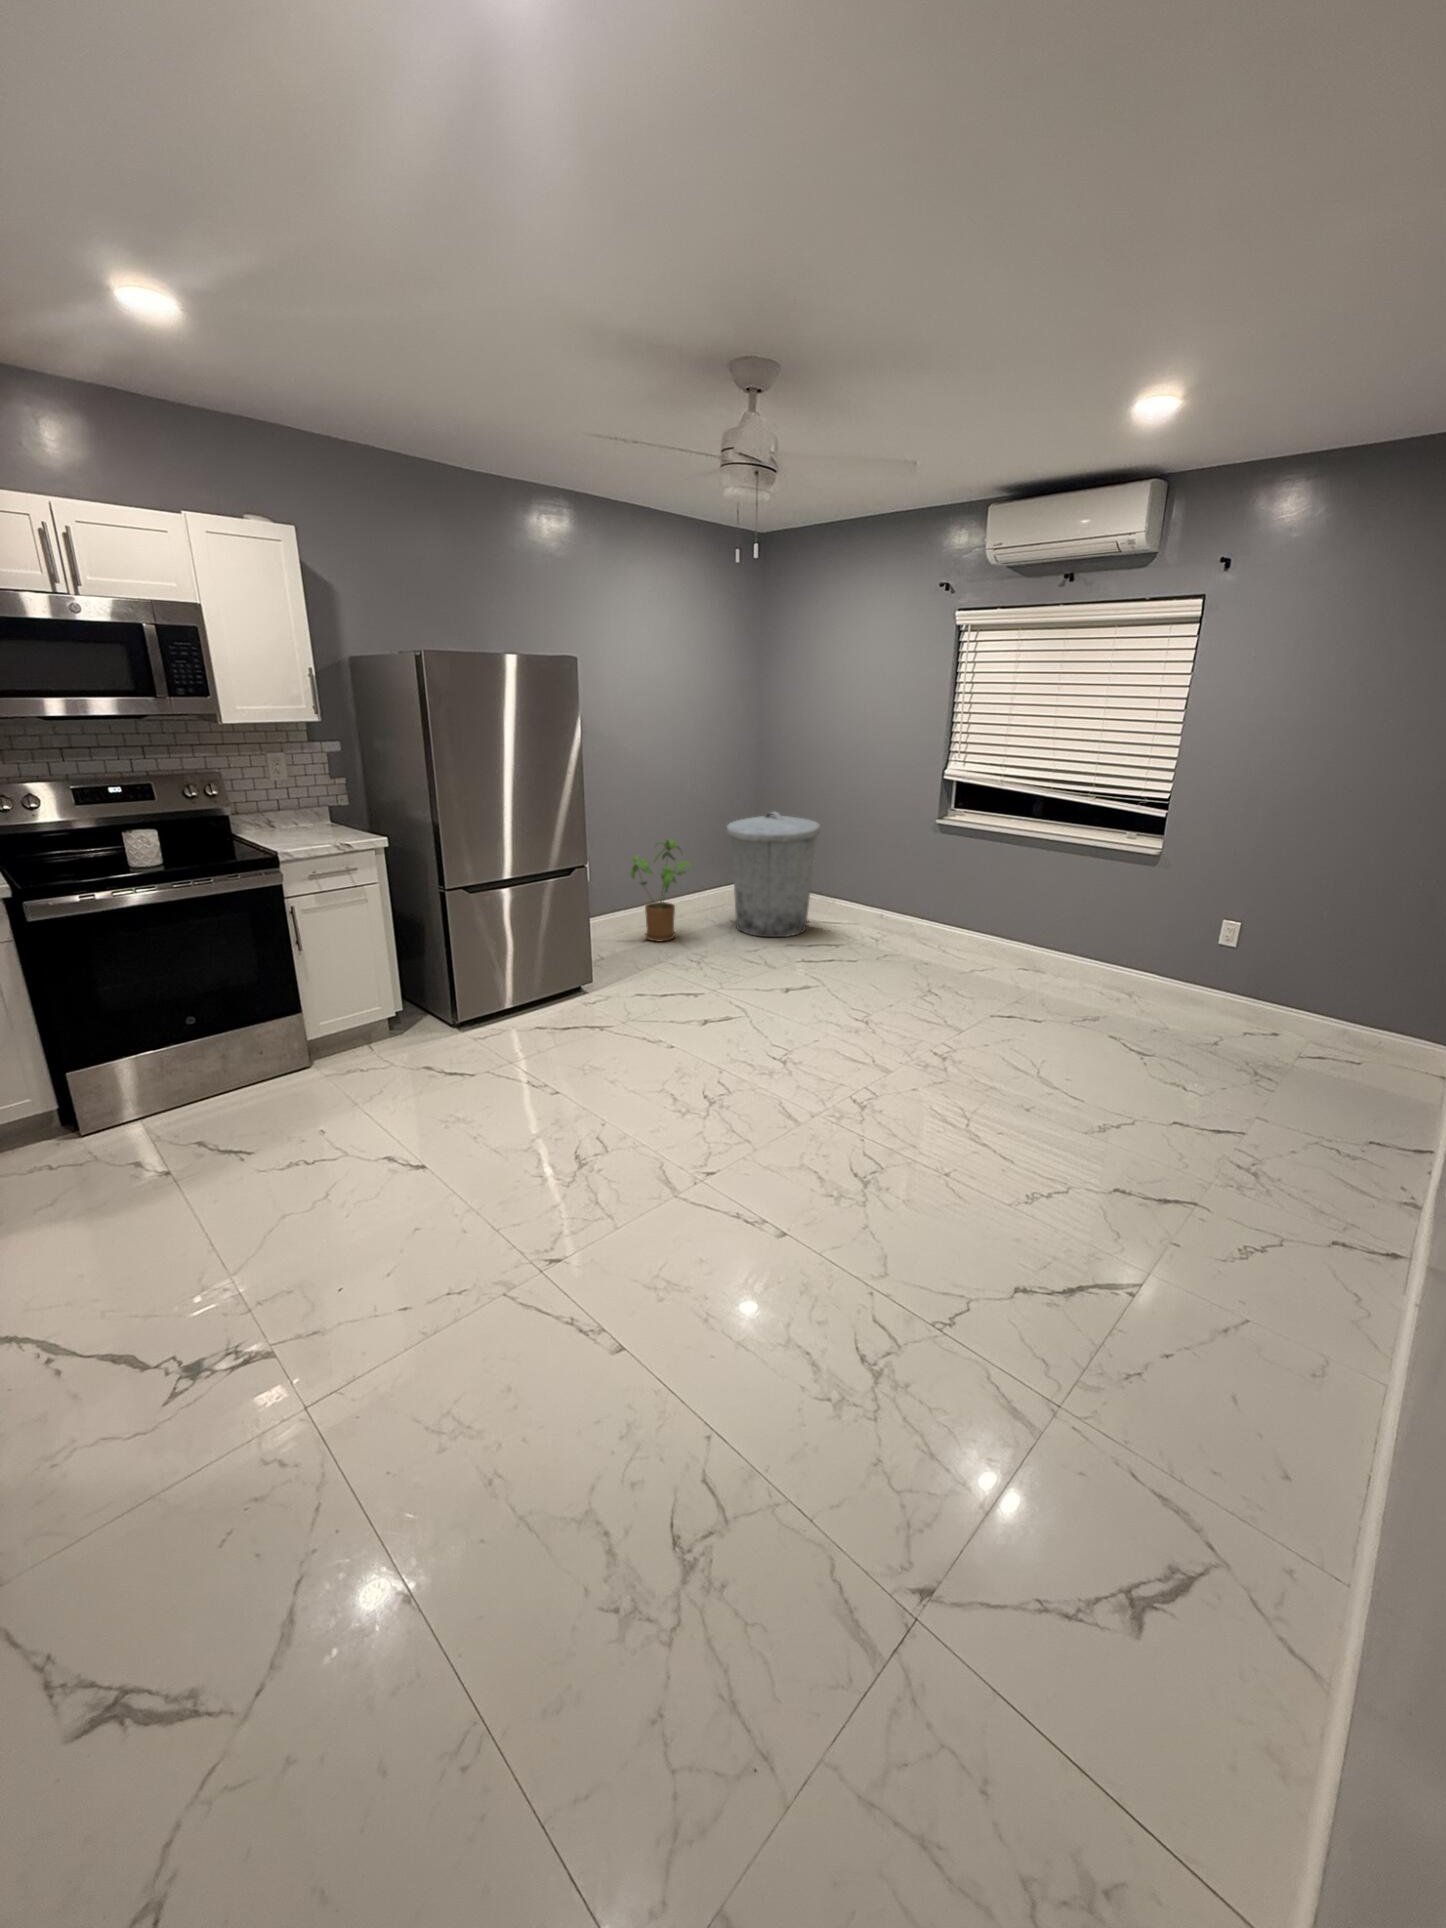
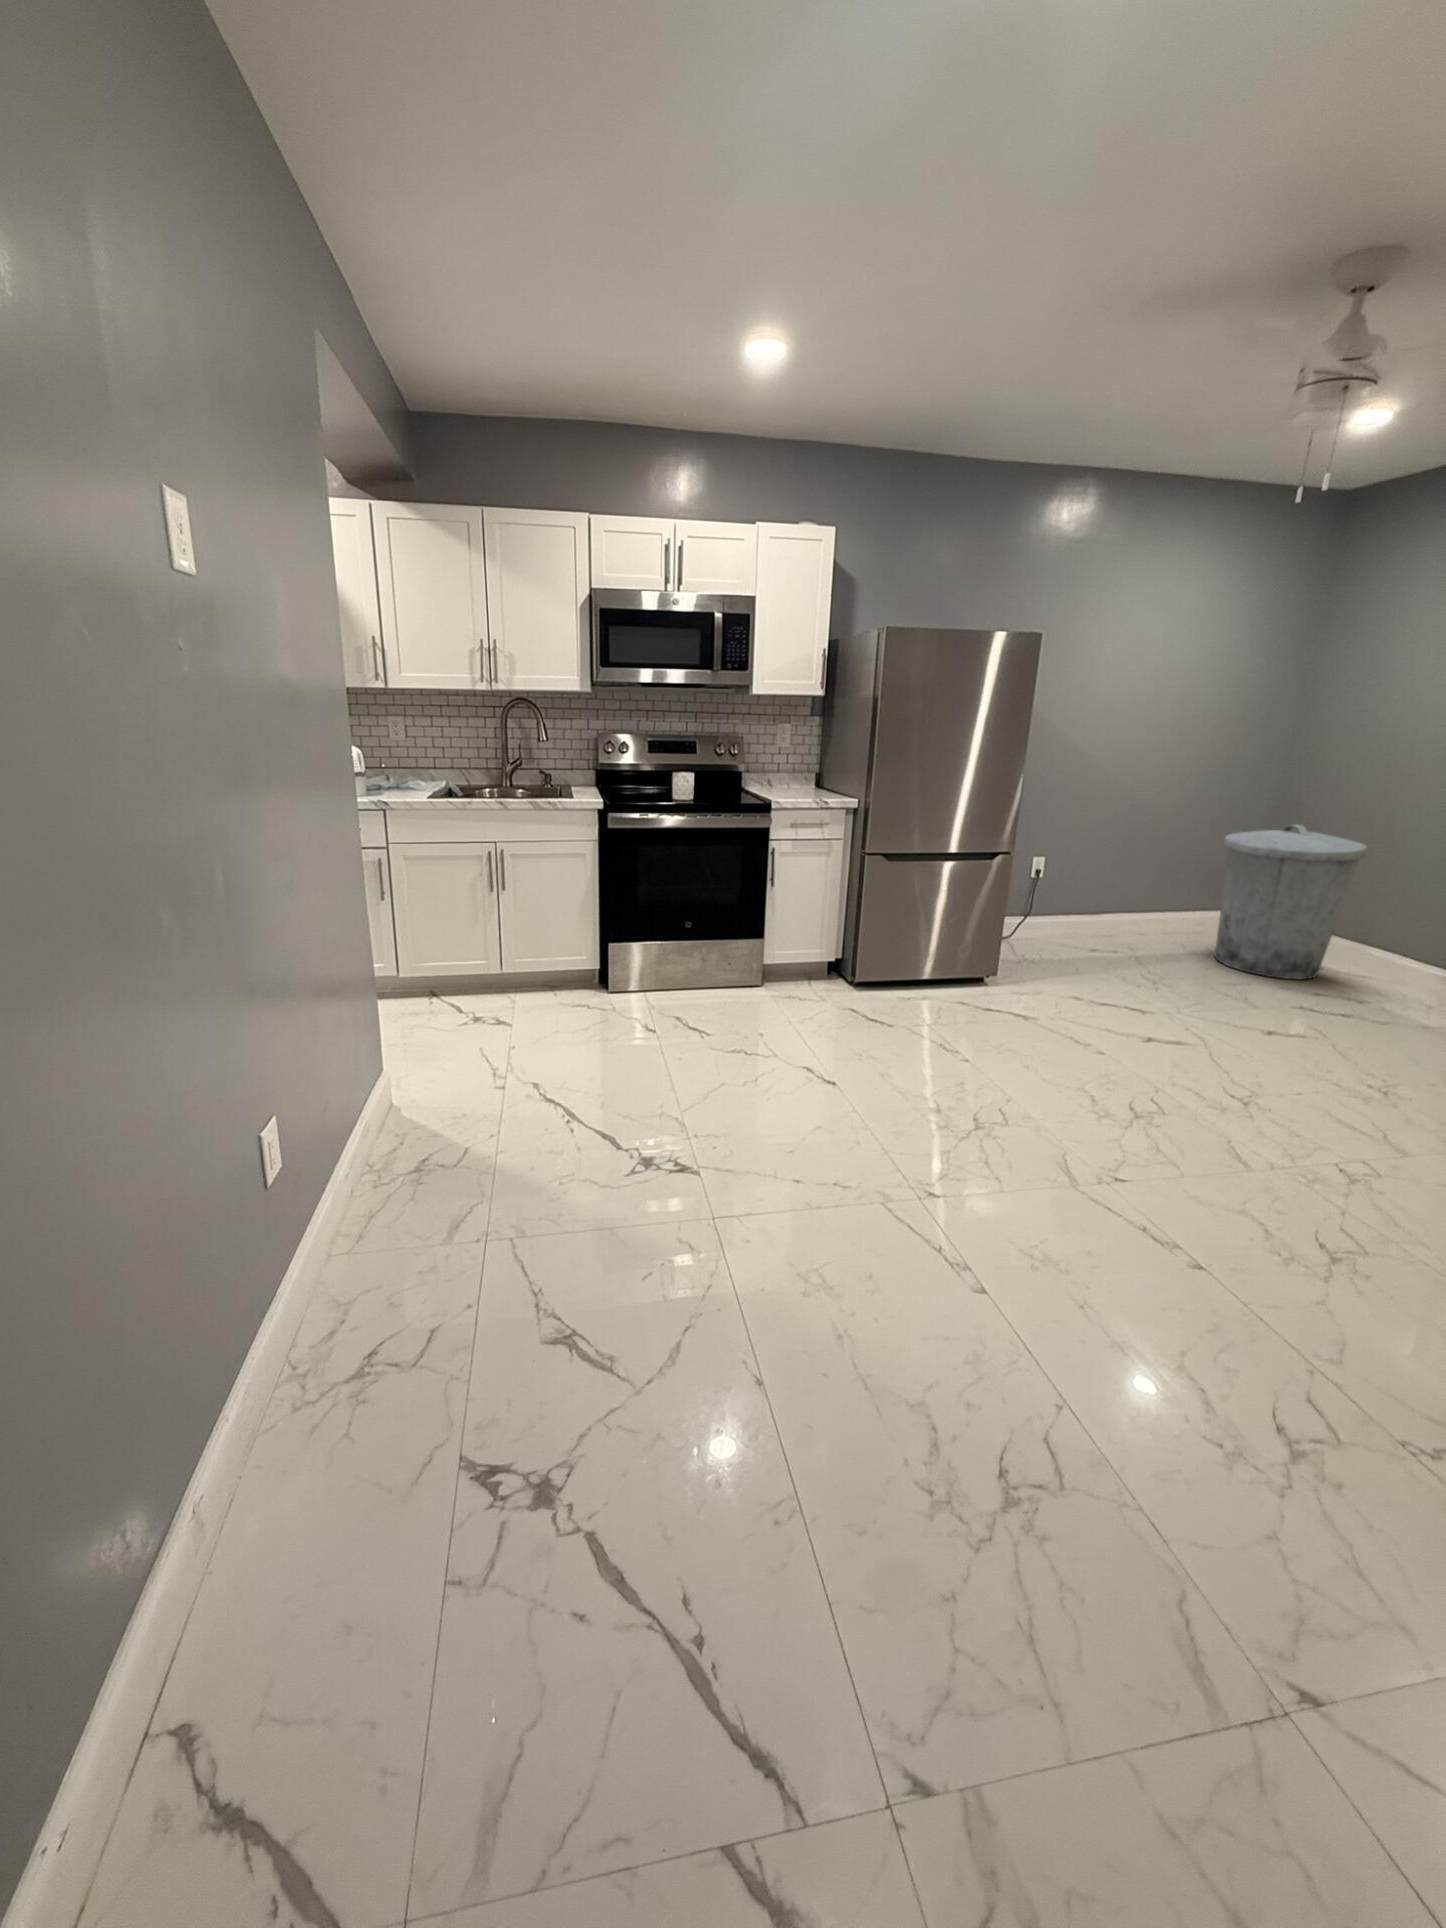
house plant: present [630,840,692,941] -> none [1090,843,1171,955]

